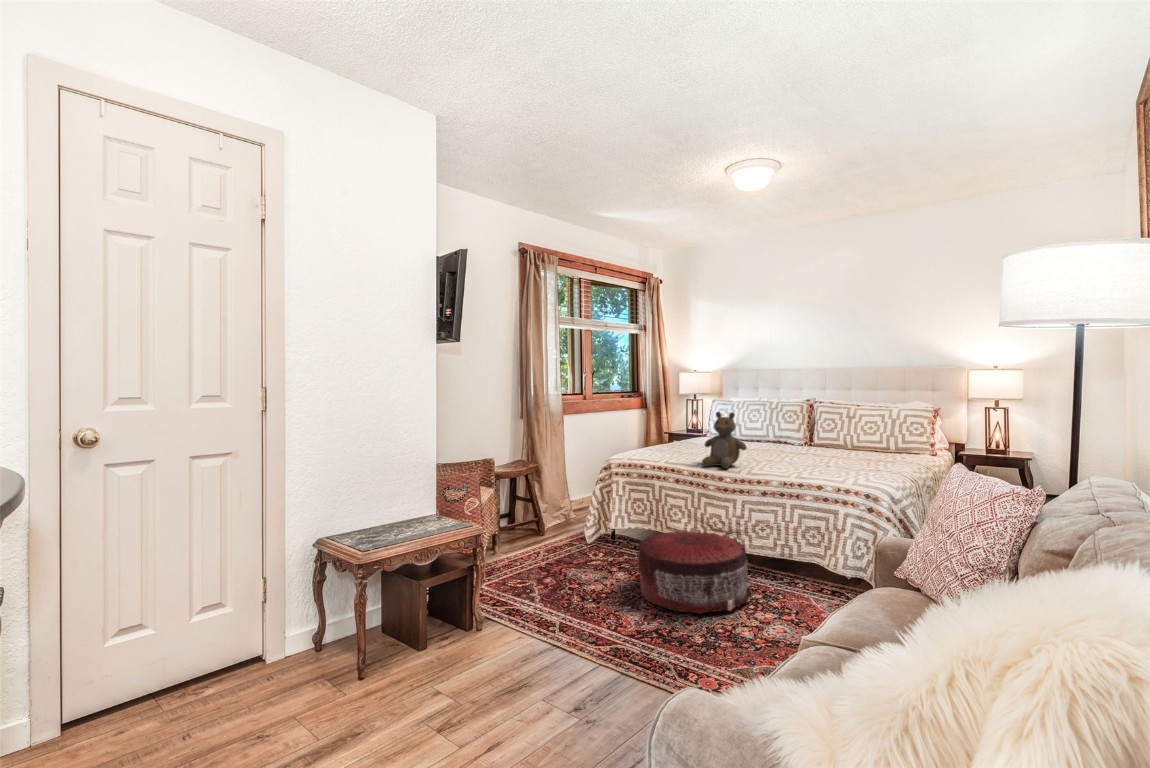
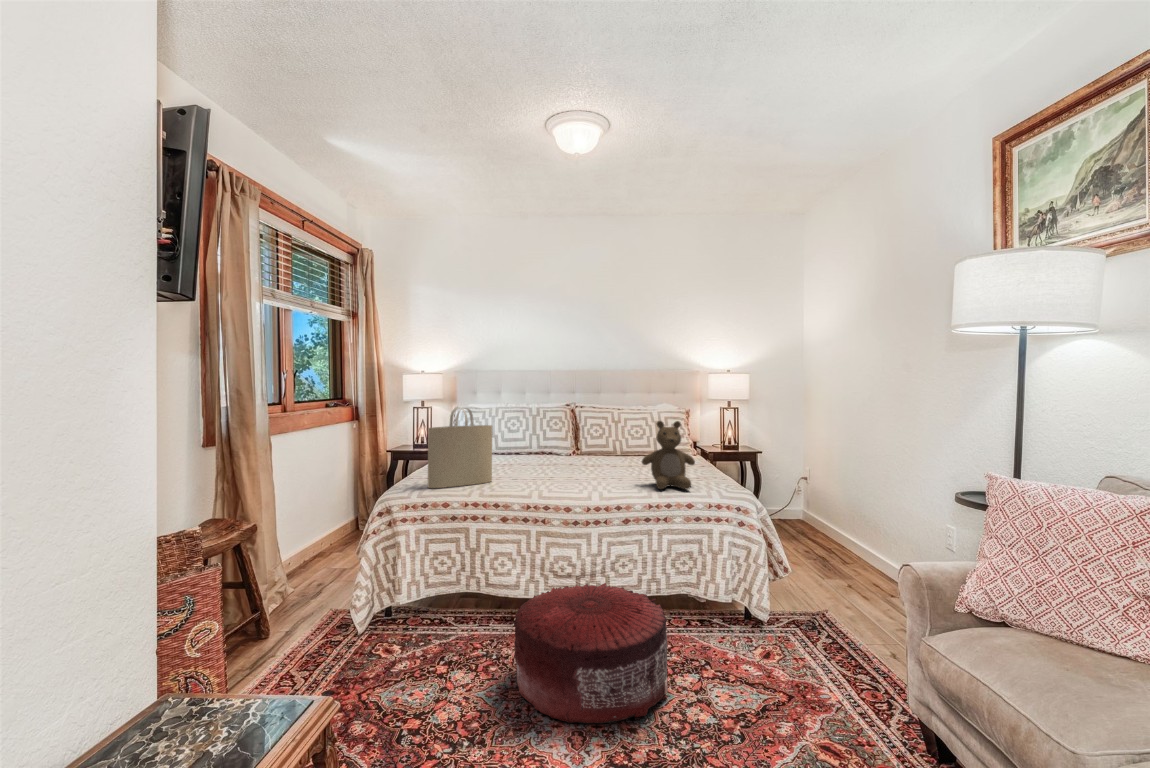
tote bag: none [641,400,692,457] -> present [428,408,492,488]
teddy bear: present [702,412,747,468] -> present [642,421,695,489]

